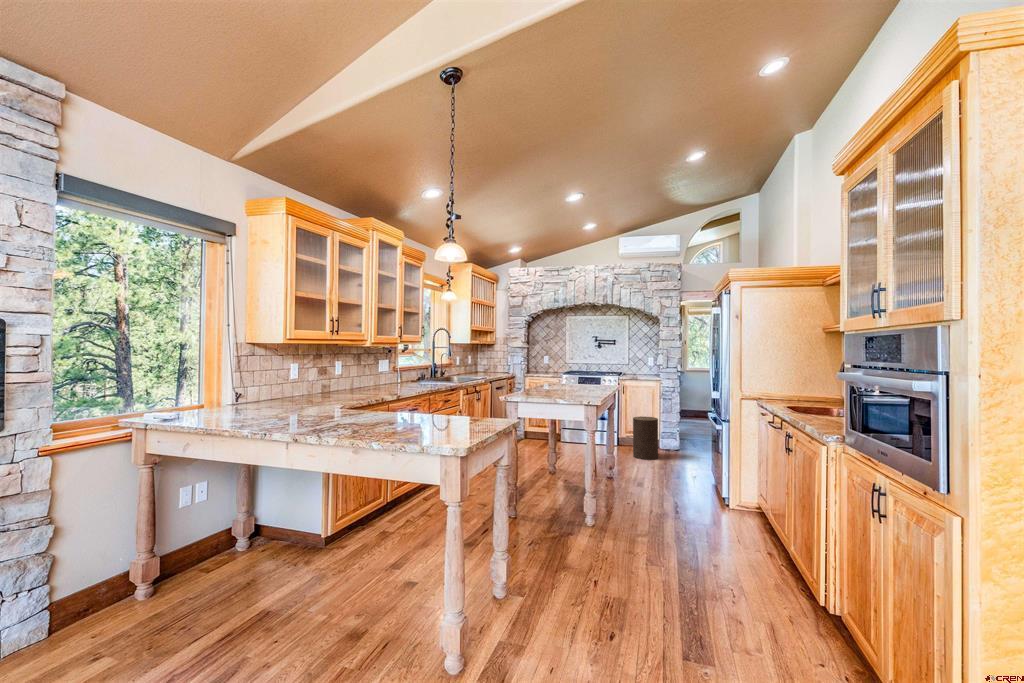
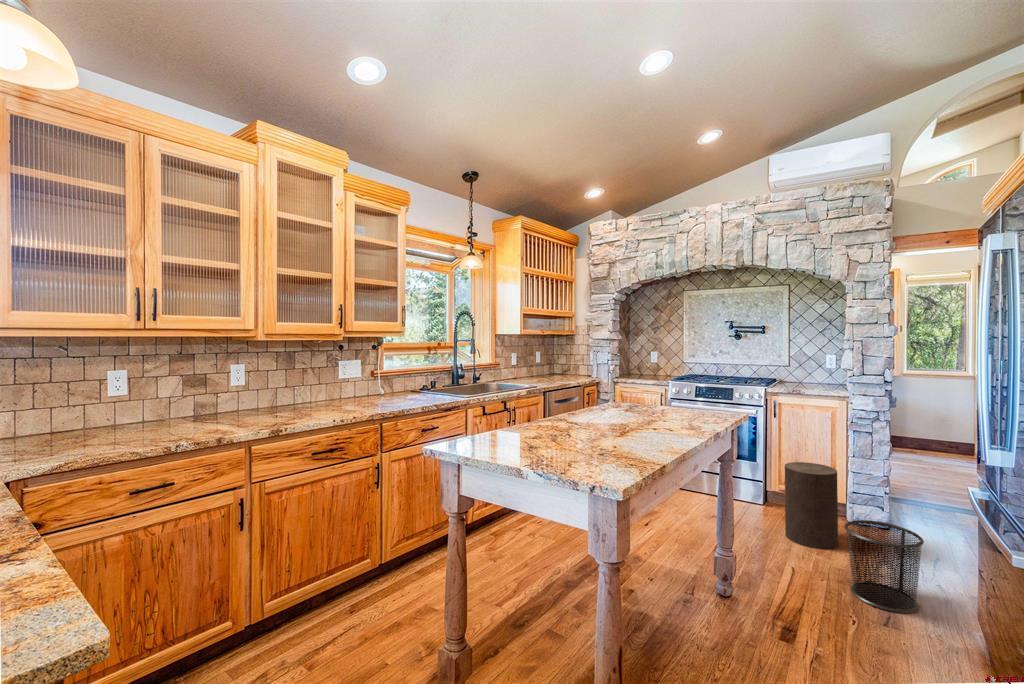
waste bin: none [664,438,695,476] -> present [845,520,924,613]

